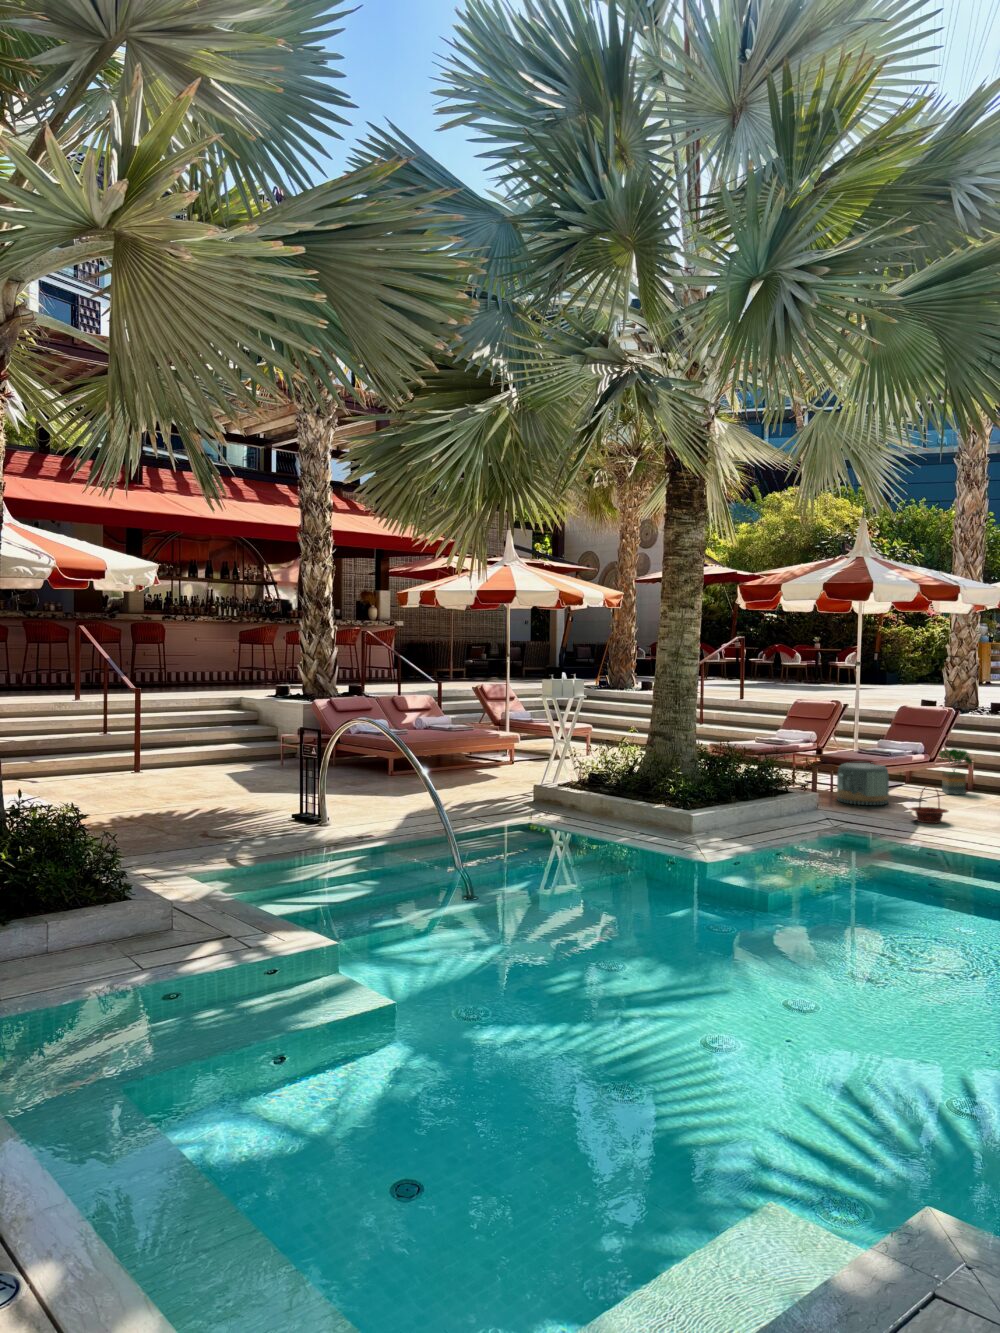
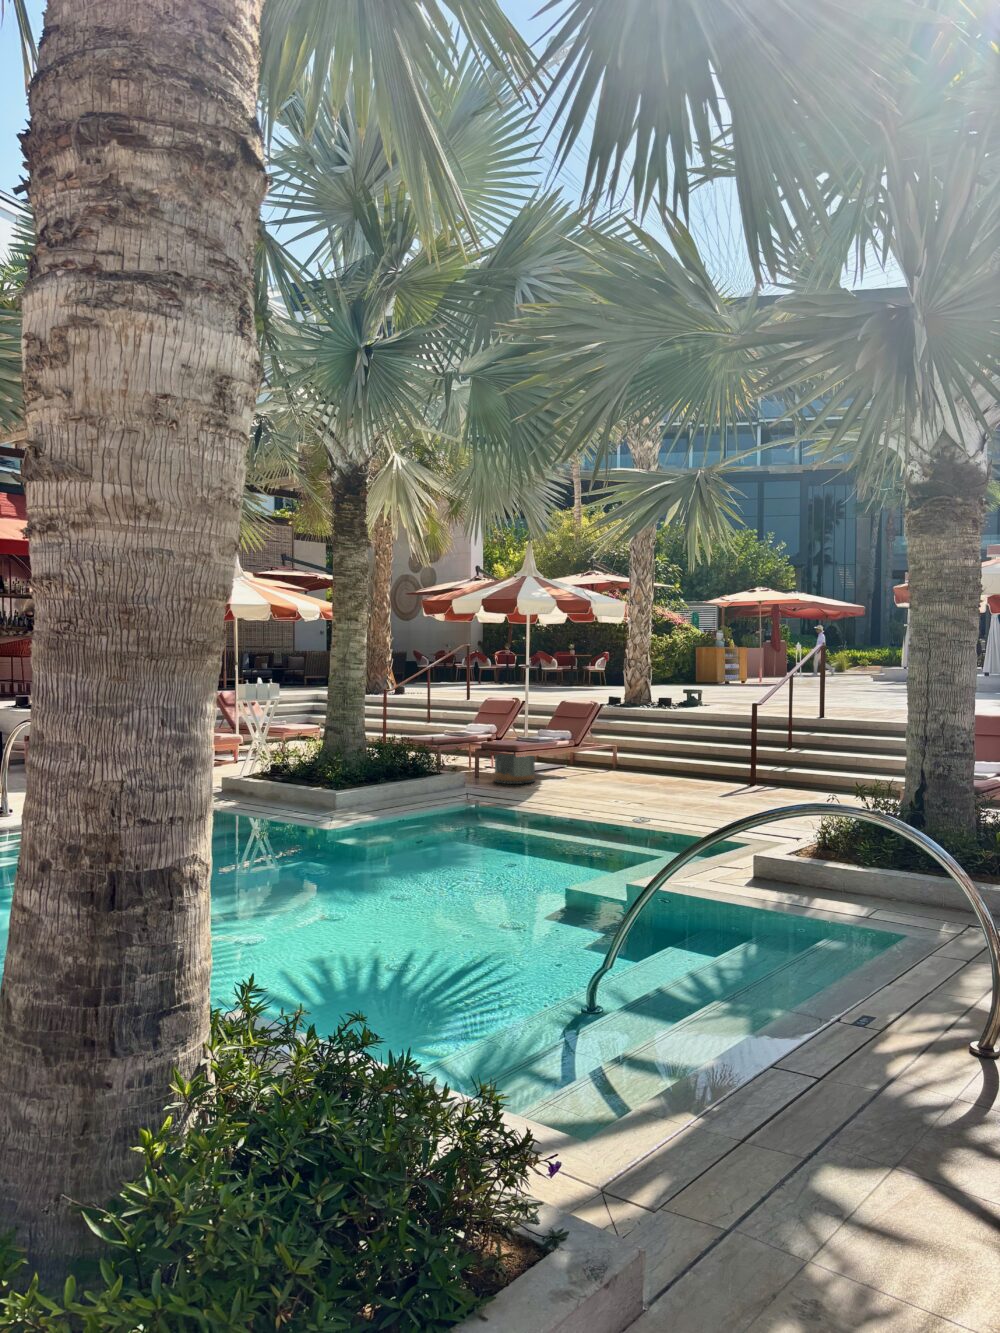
potted tree: present [939,749,973,795] -> none [585,735,611,774]
basket: present [910,788,948,823] -> none [536,764,566,795]

